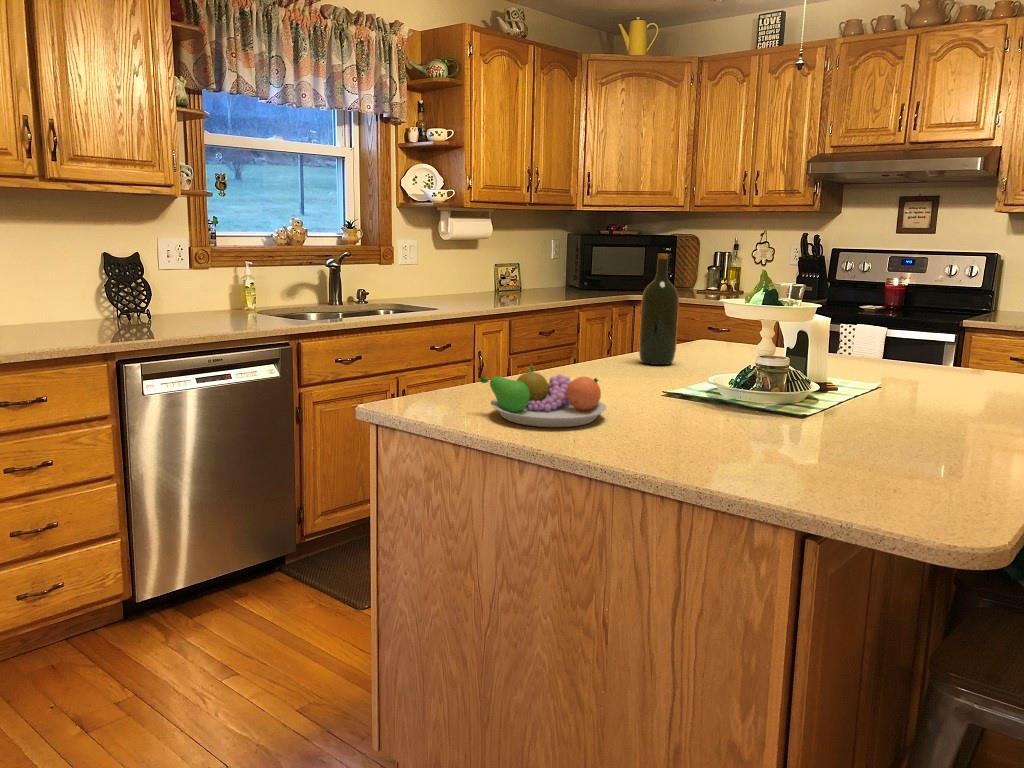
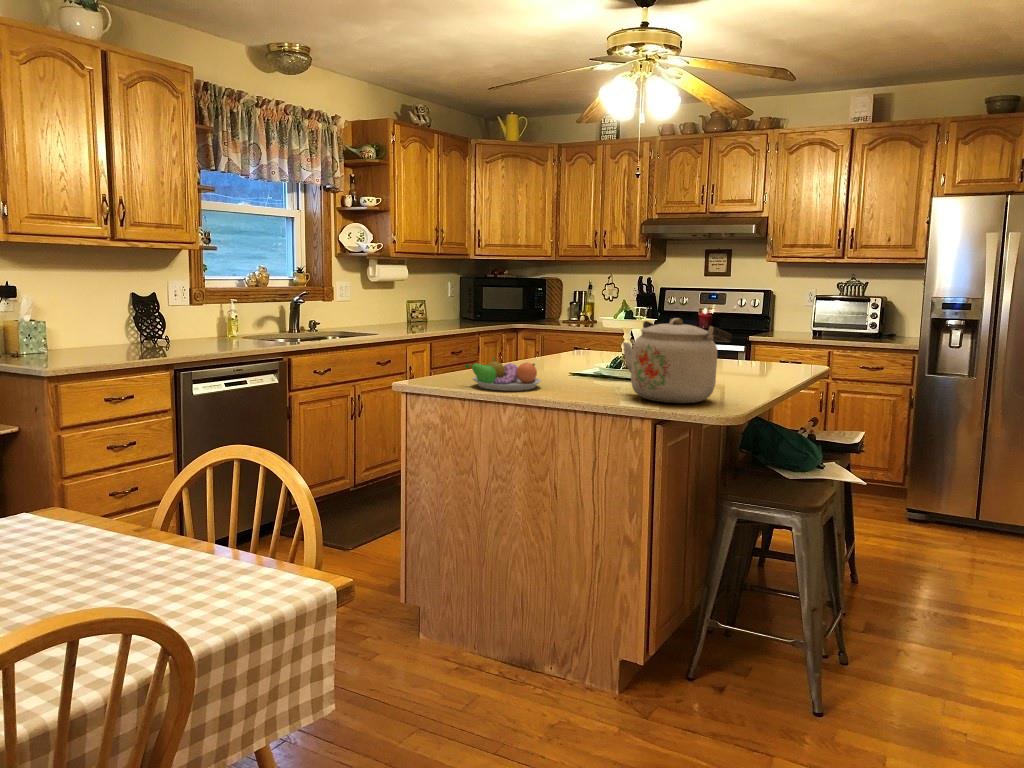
wine bottle: present [639,253,679,365] -> none [544,290,569,363]
kettle: none [748,310,963,475] -> present [623,318,732,403]

